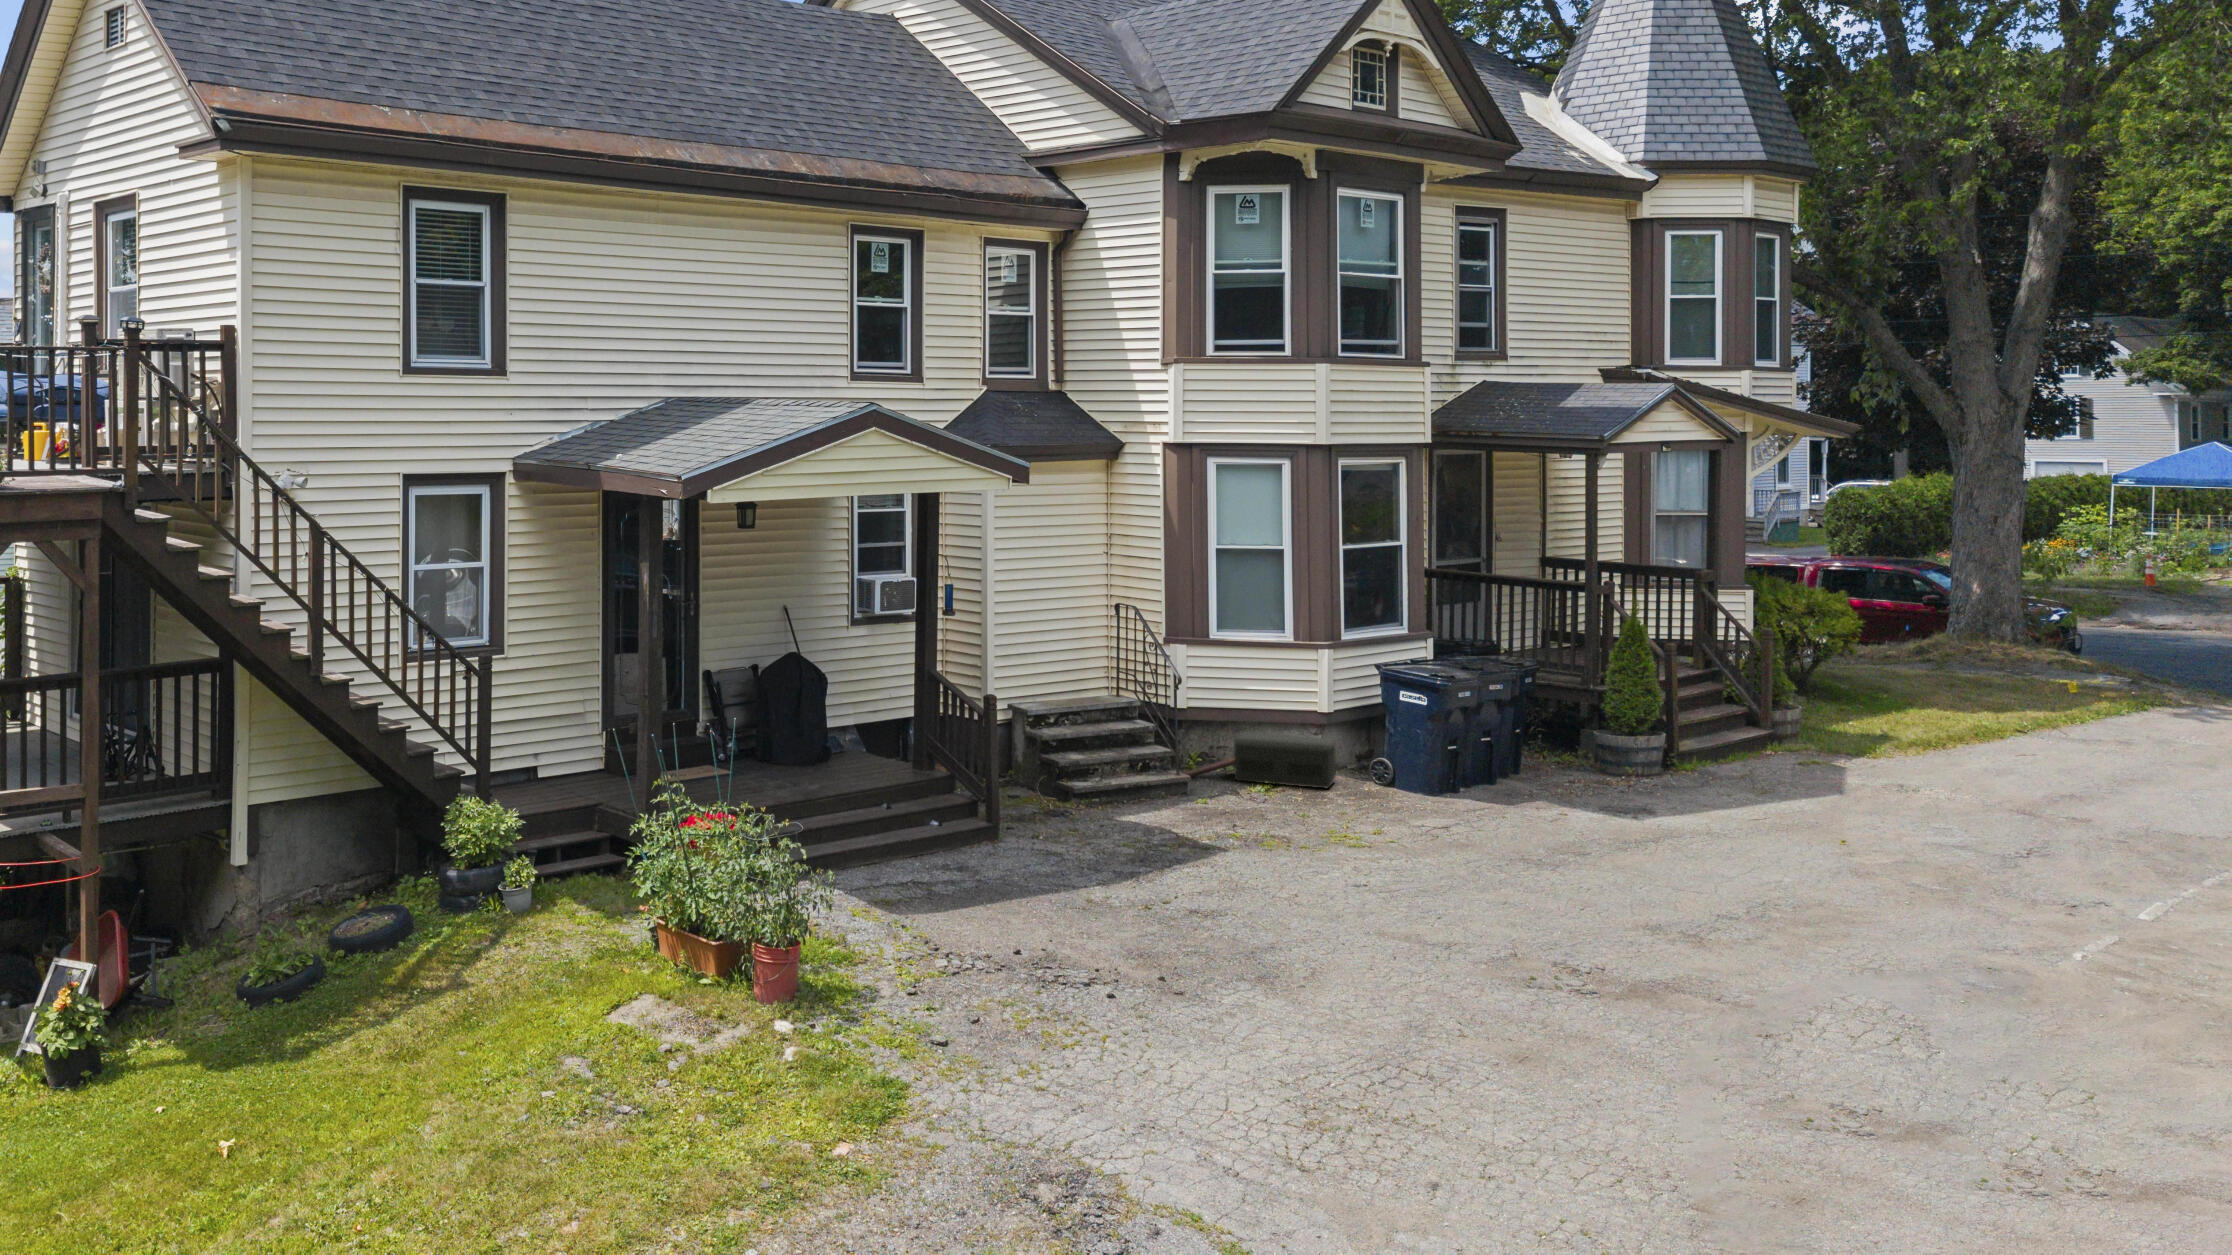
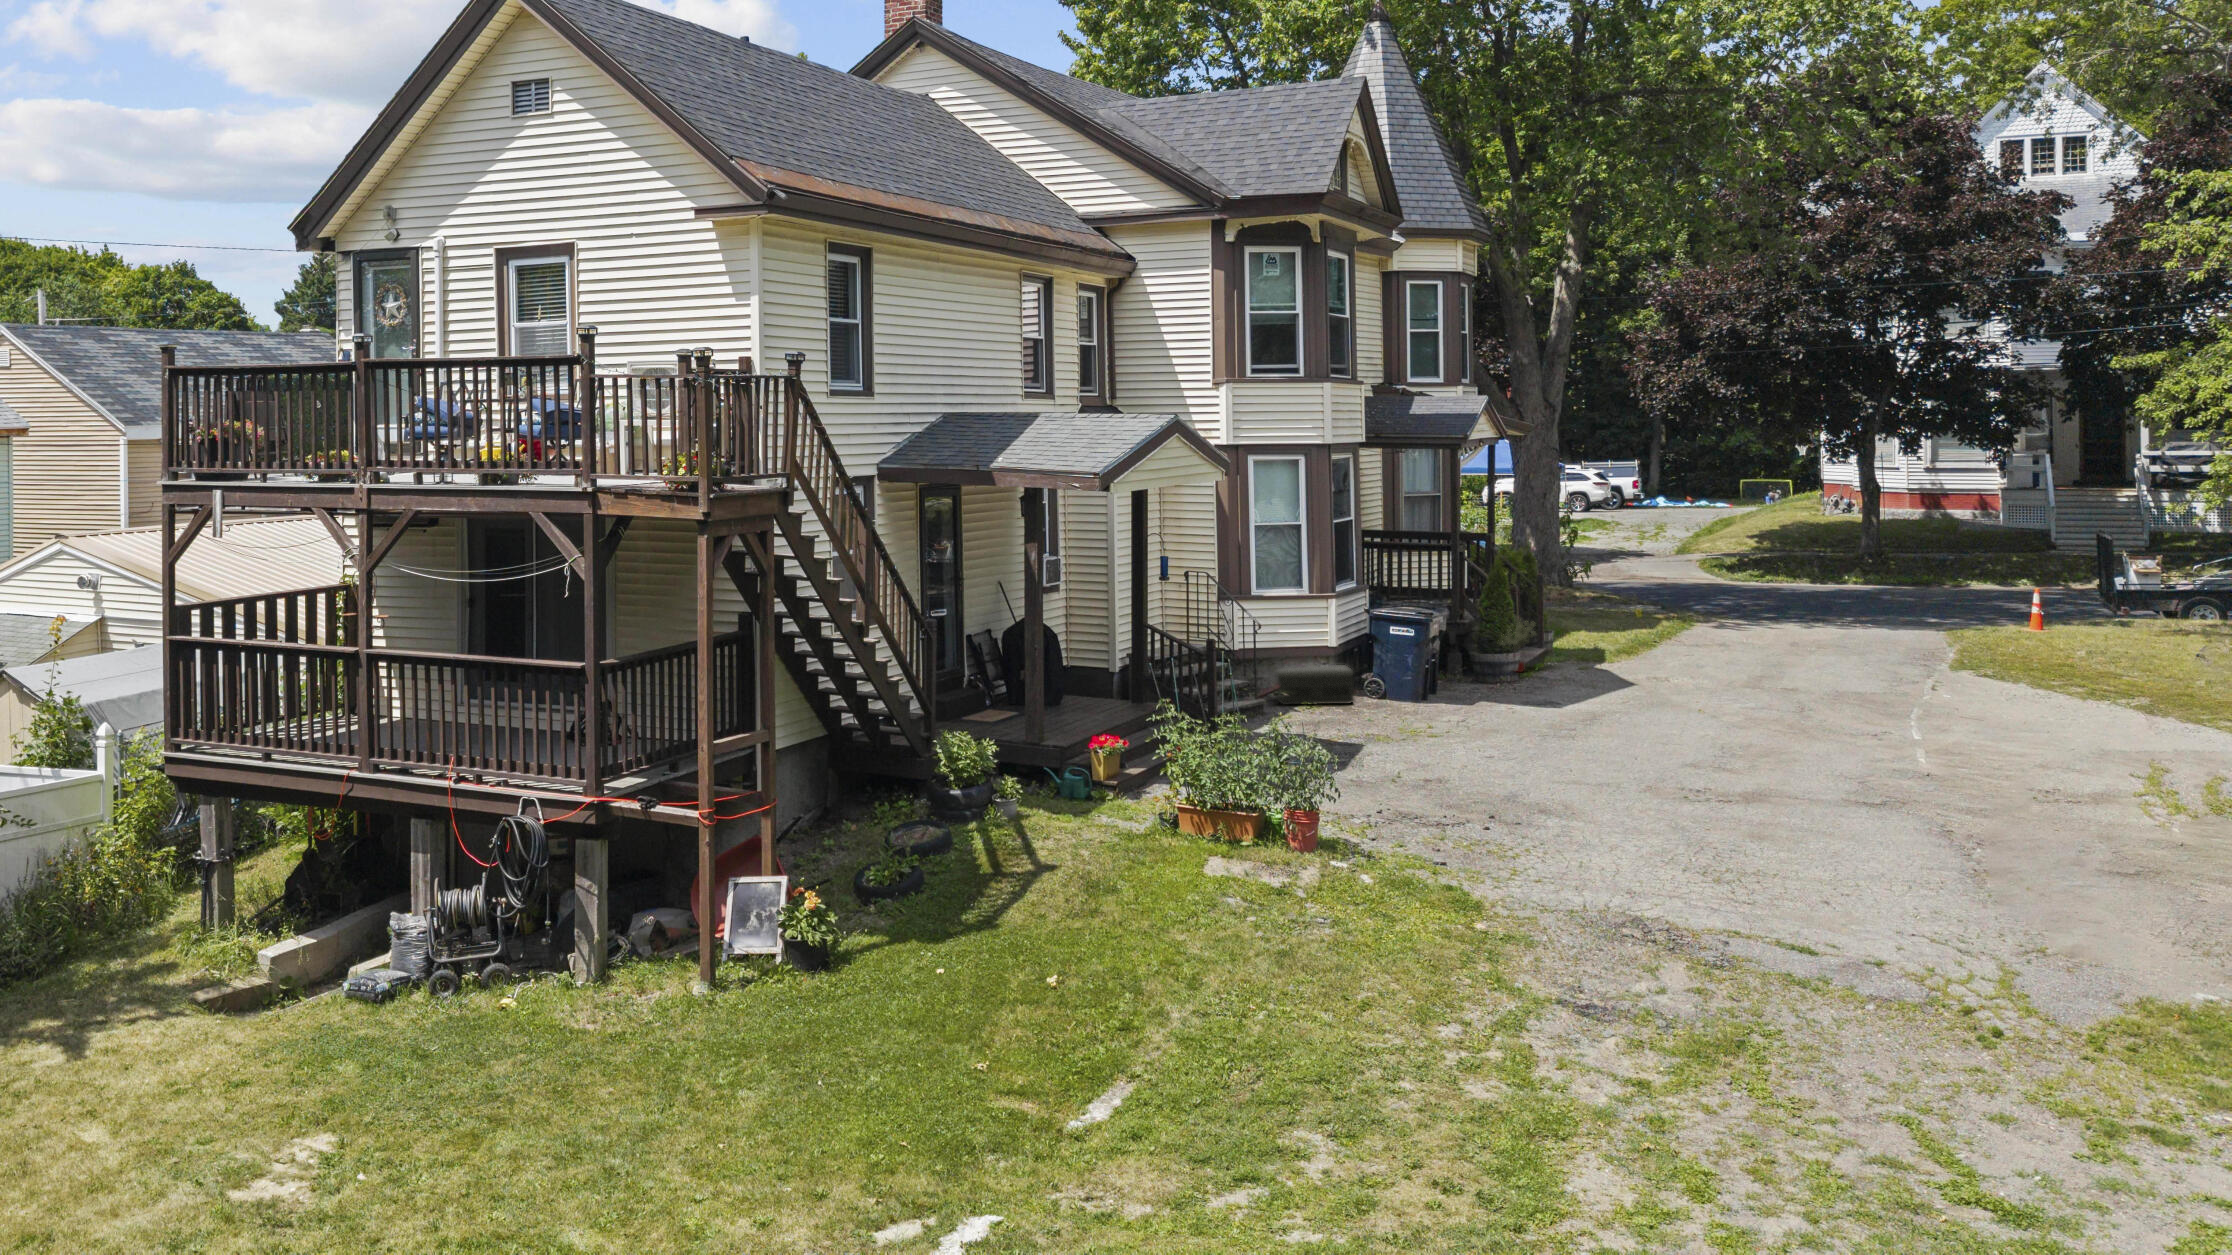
potted tree: none [1625,696,1691,775] -> present [1501,619,1535,673]

